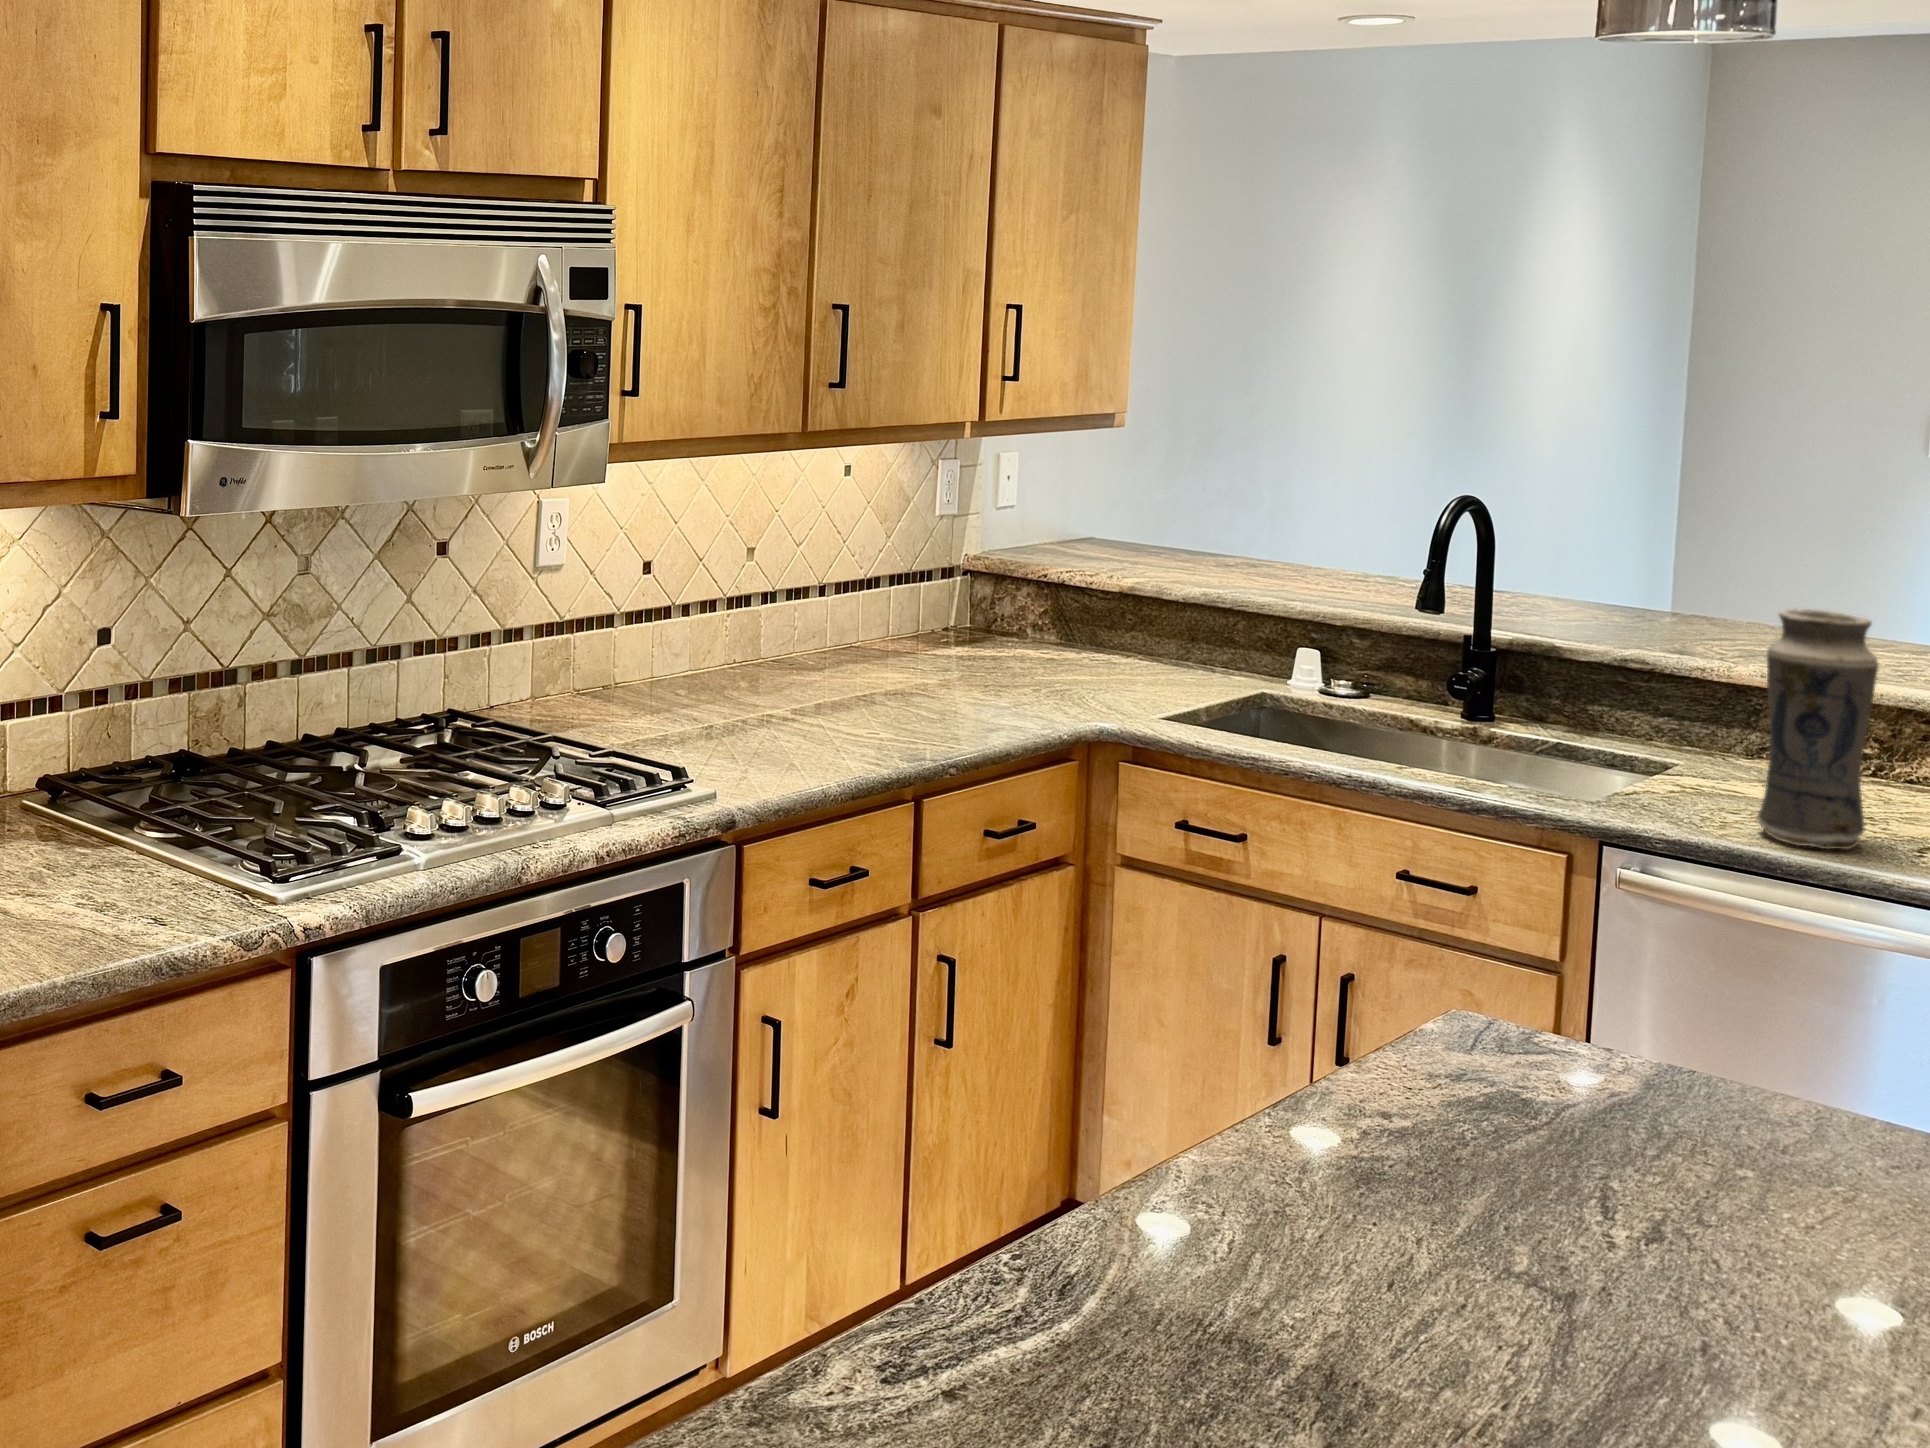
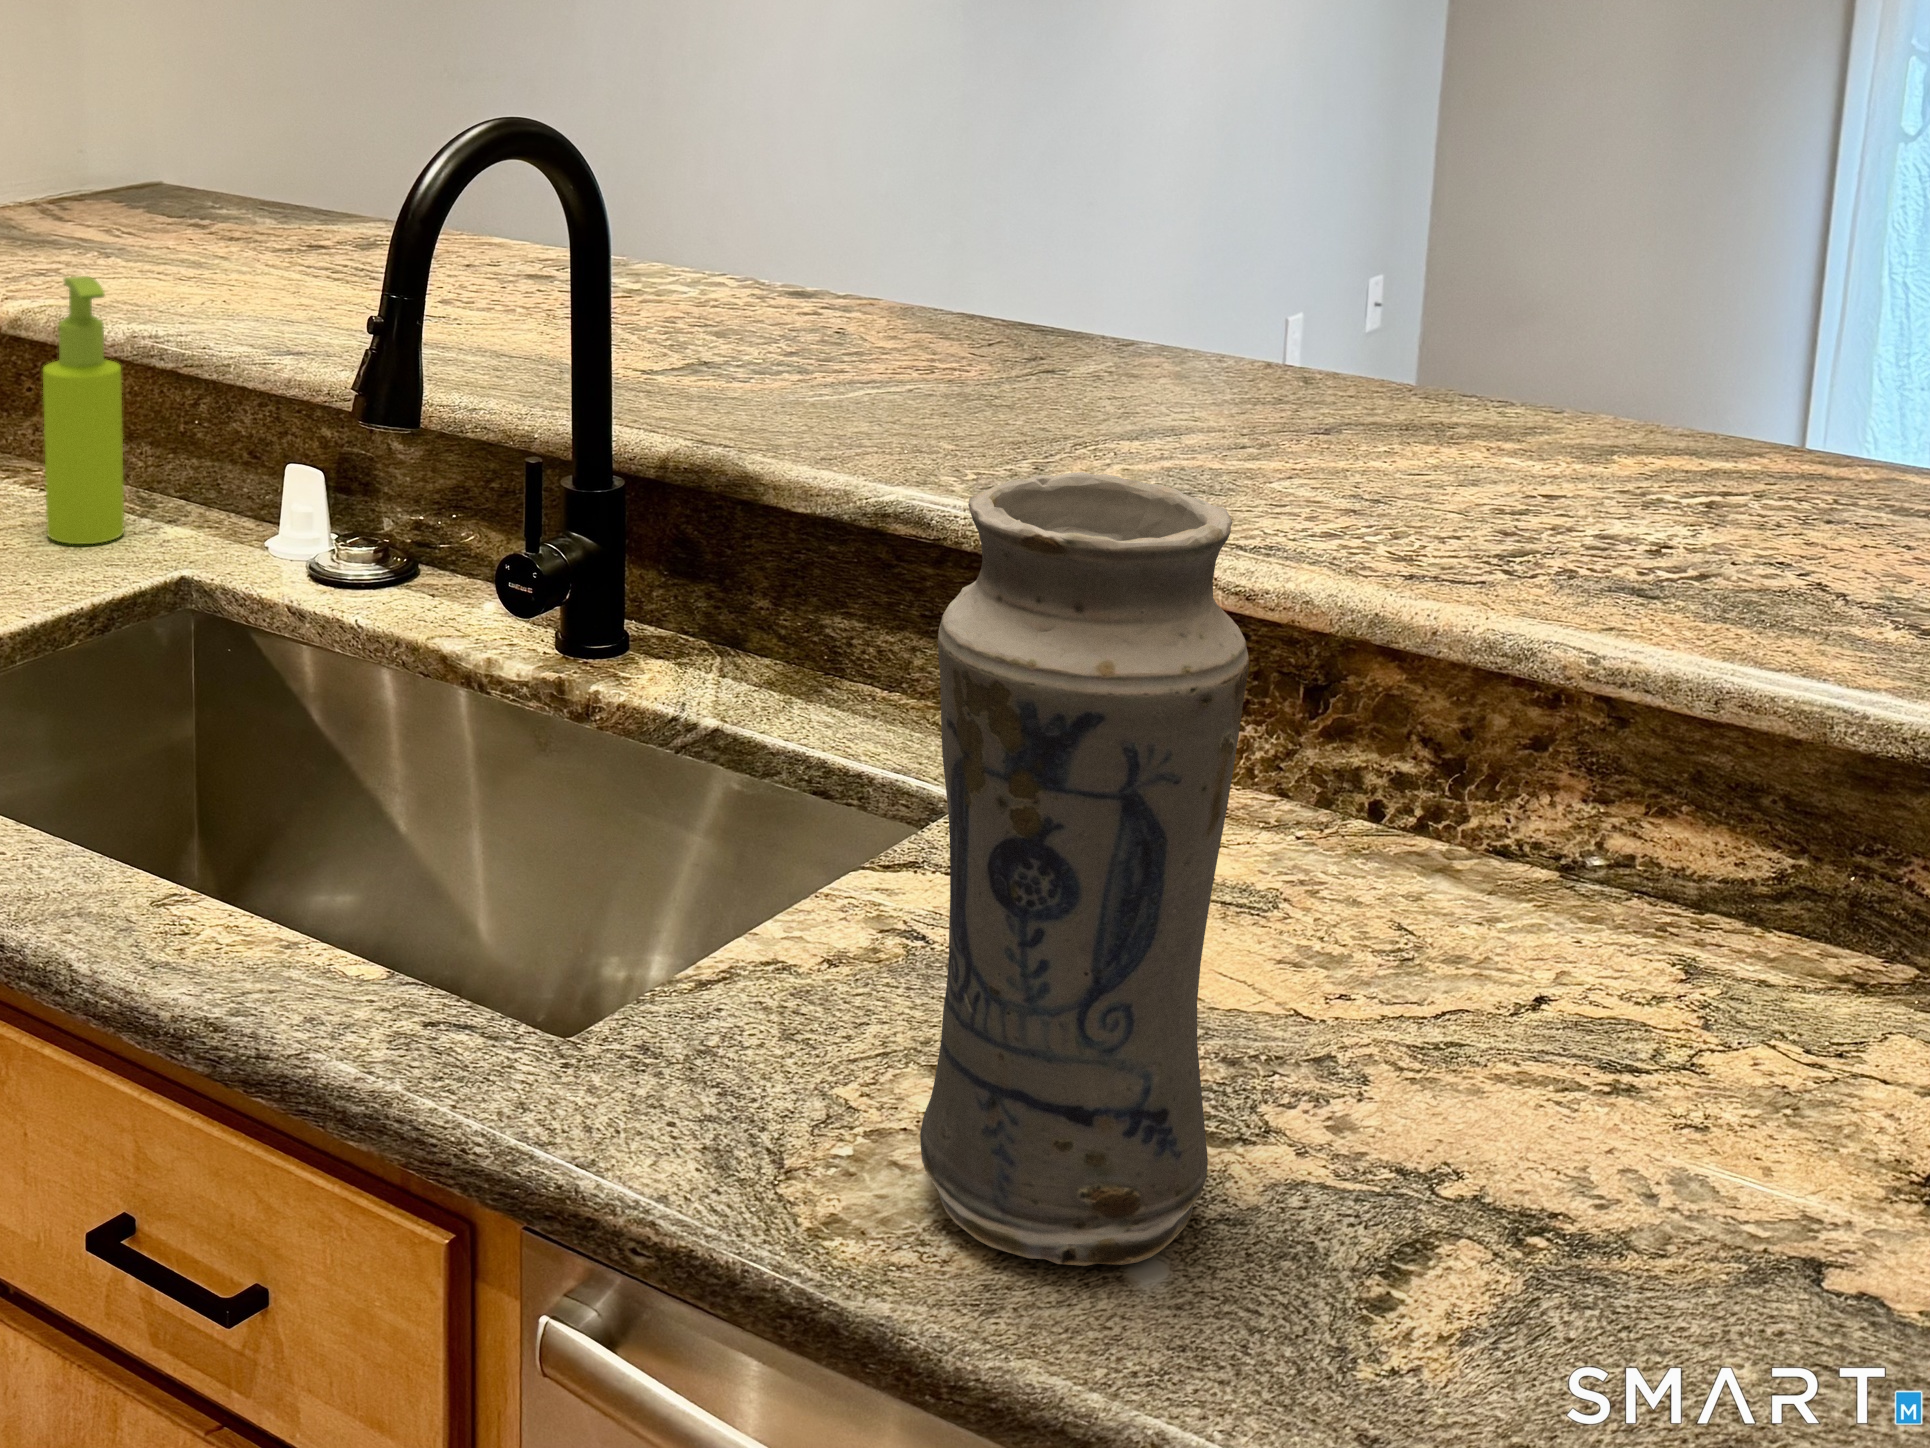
soap dispenser: none [1179,565,1222,678] -> present [43,276,124,544]

